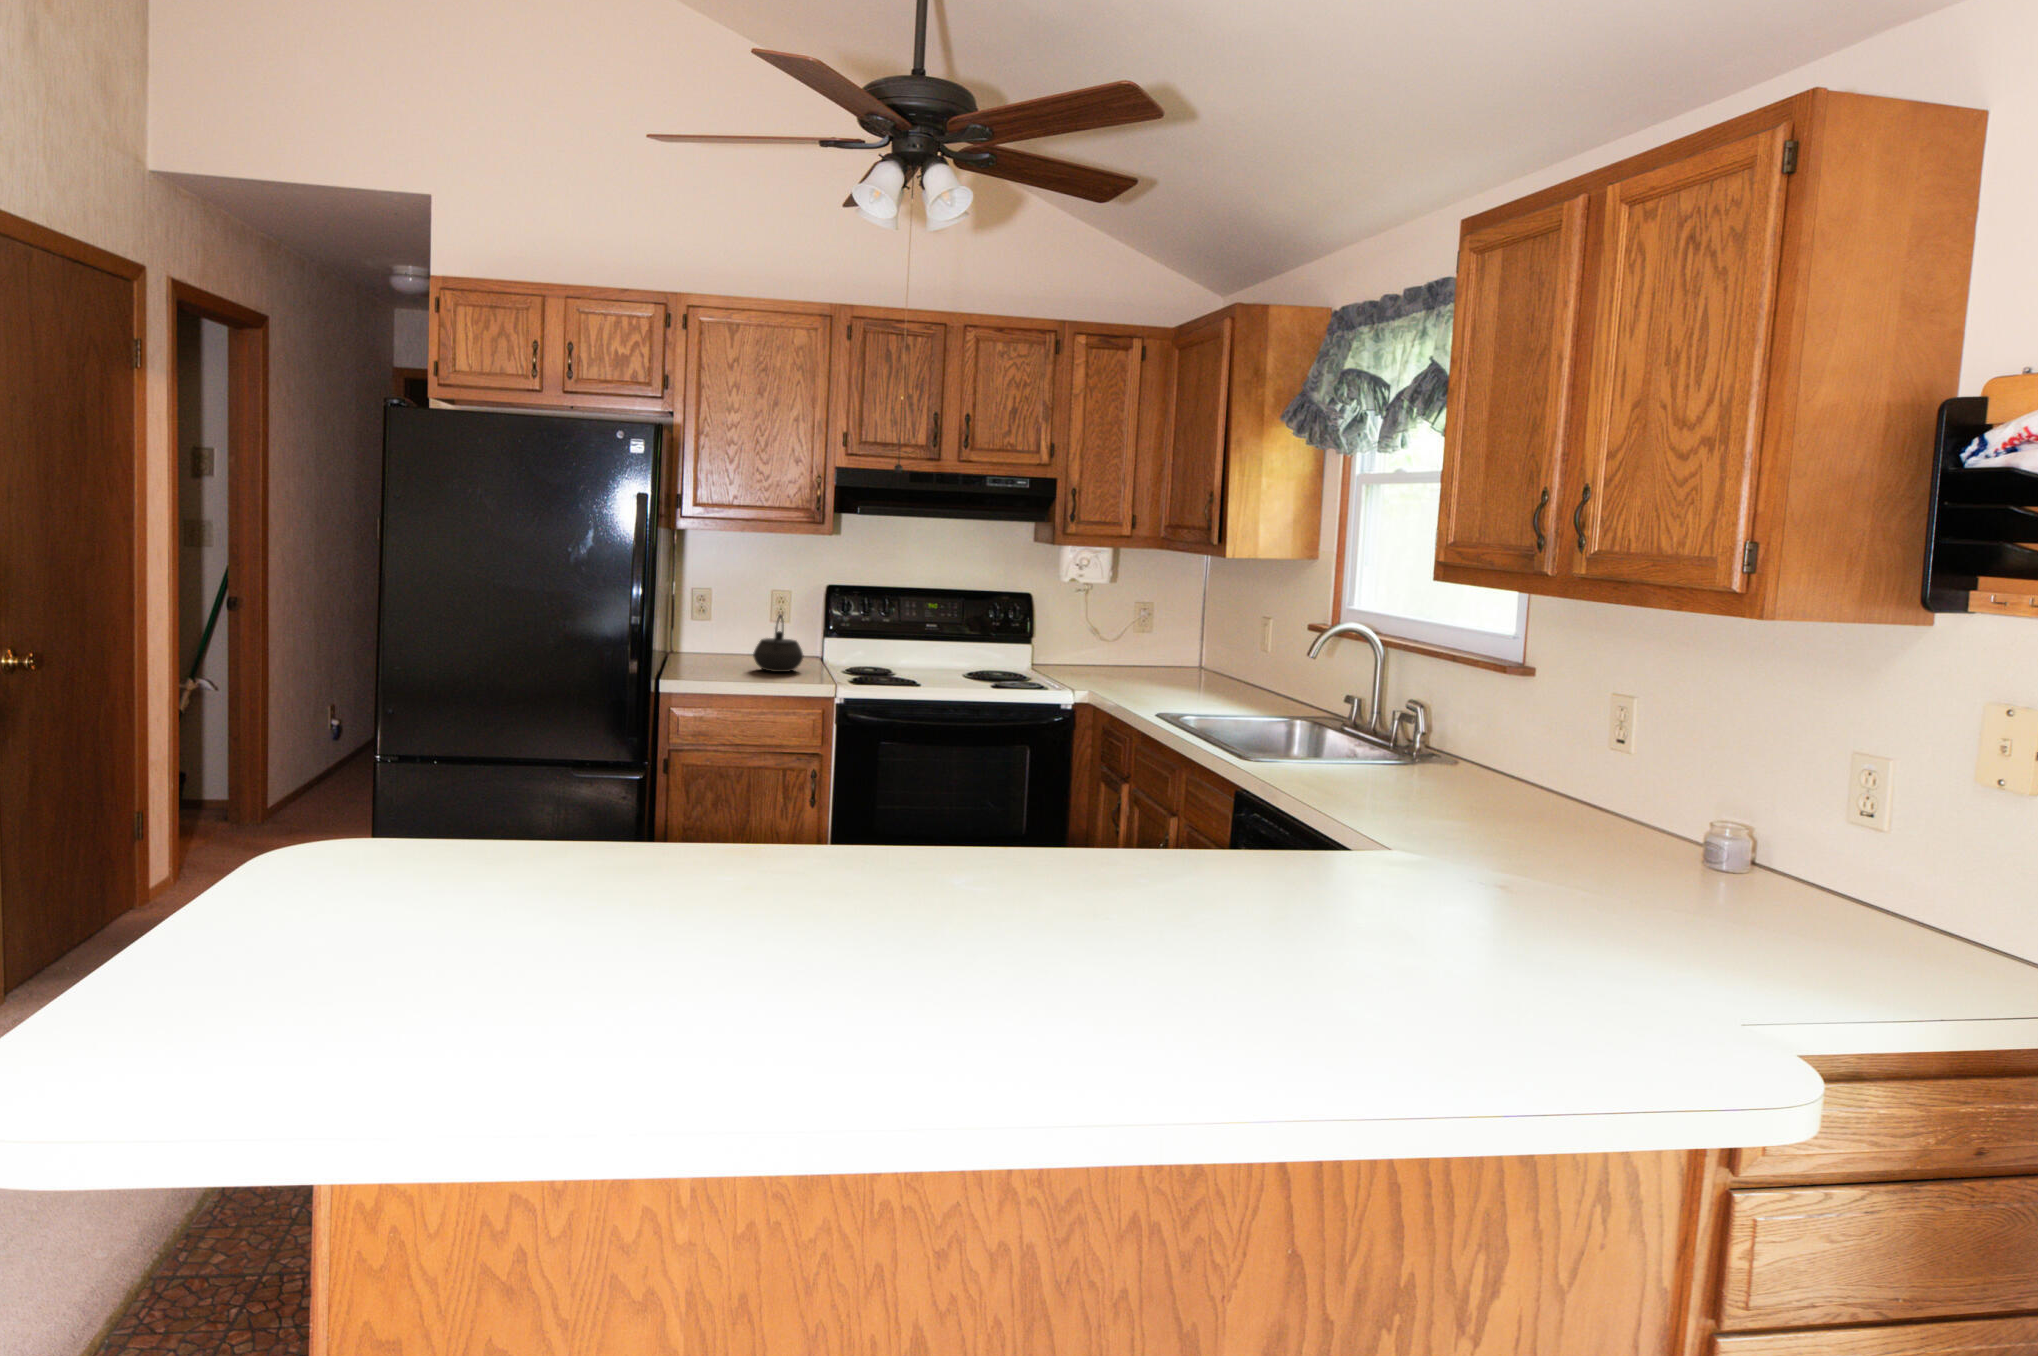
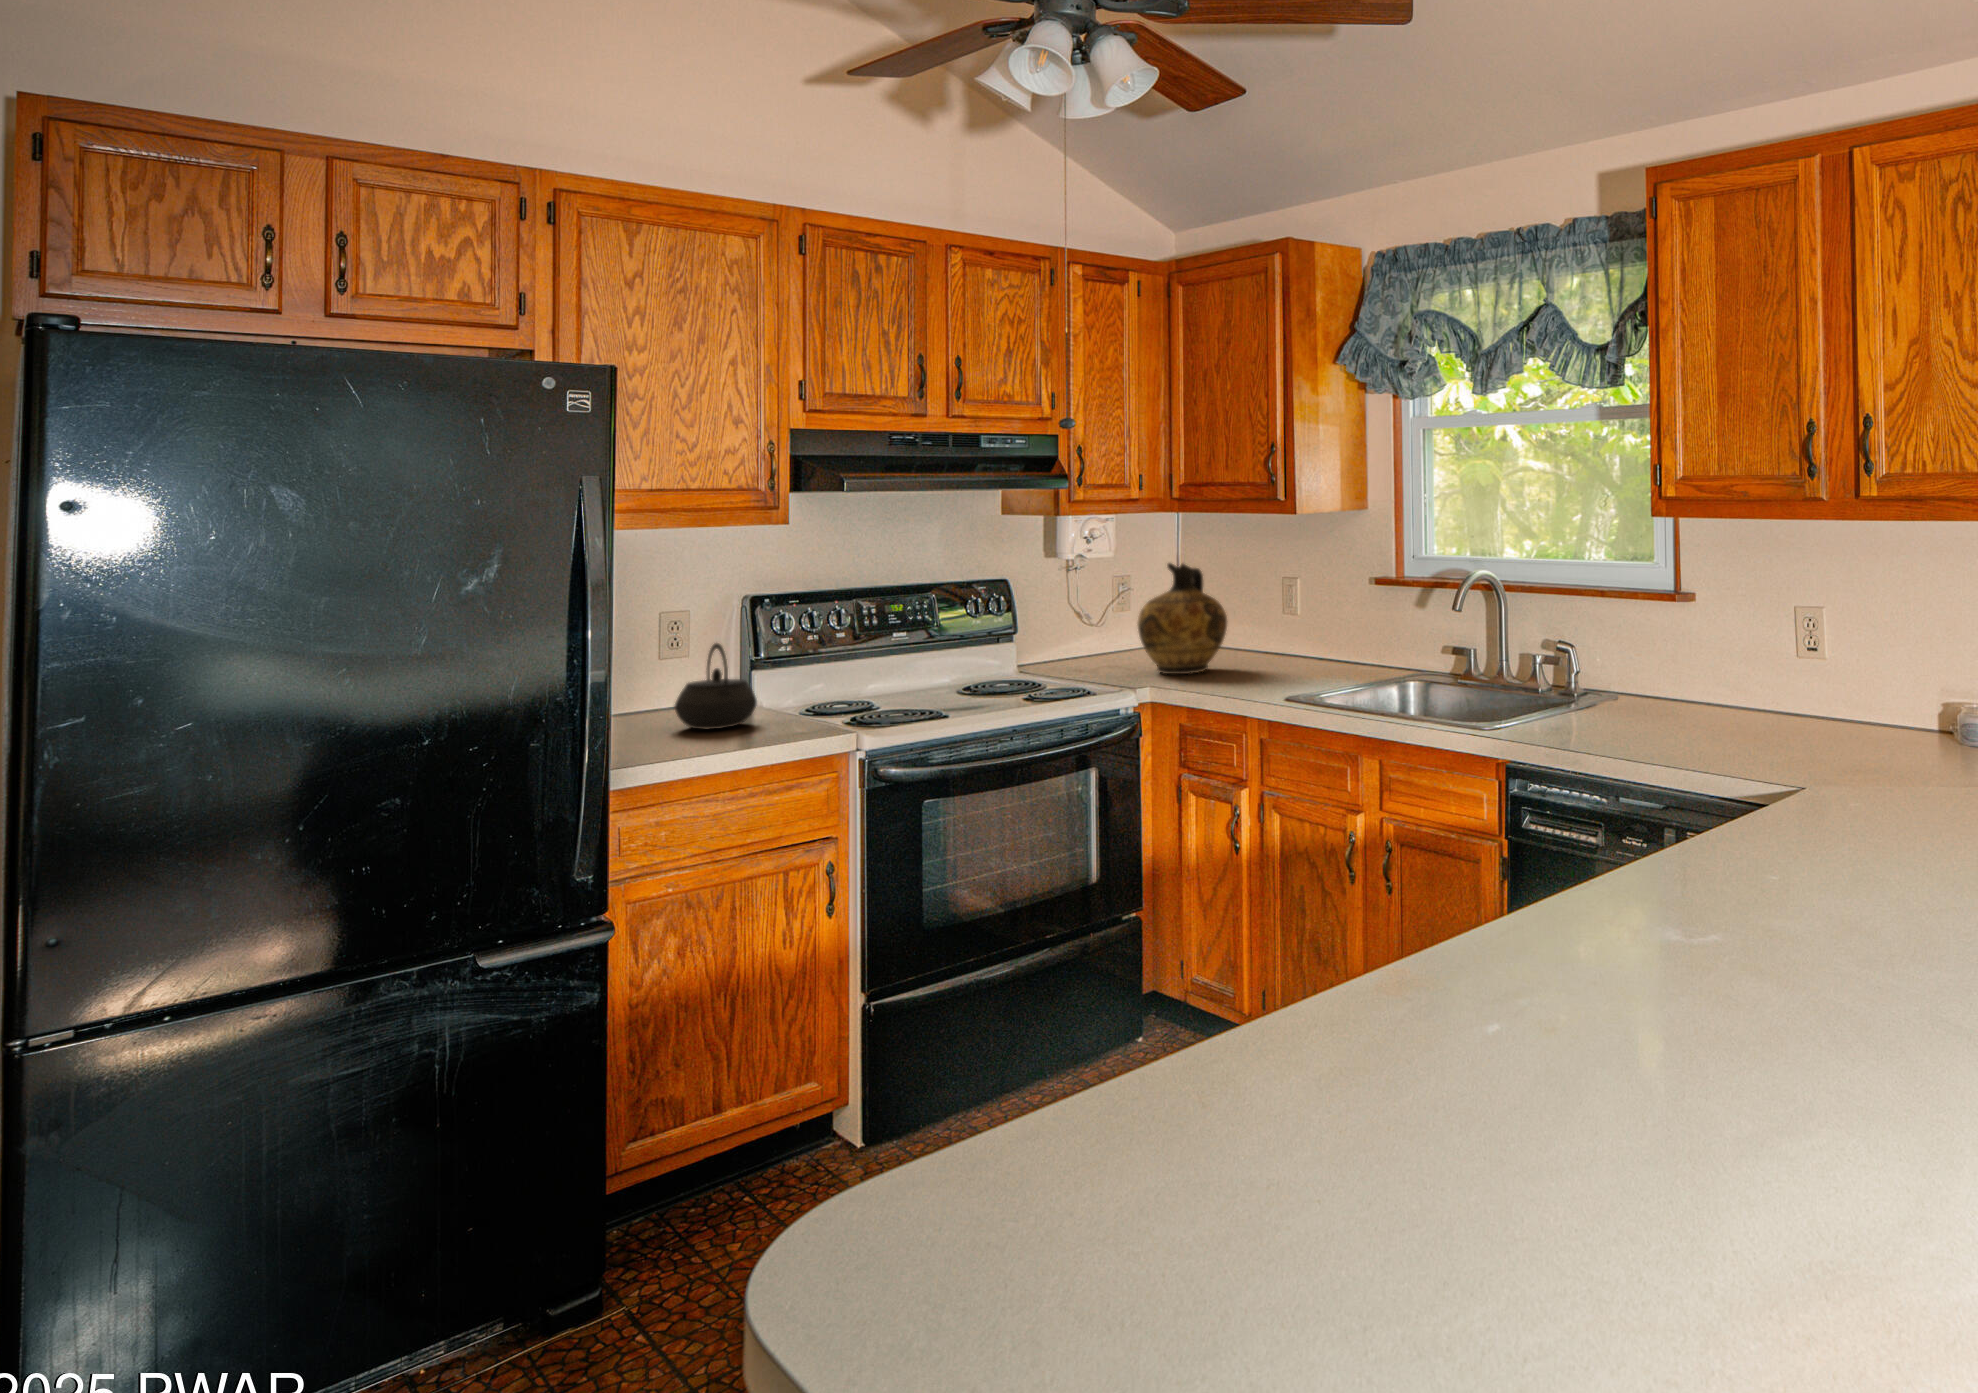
ceramic jug: none [1109,589,1185,685] -> present [1137,563,1227,674]

